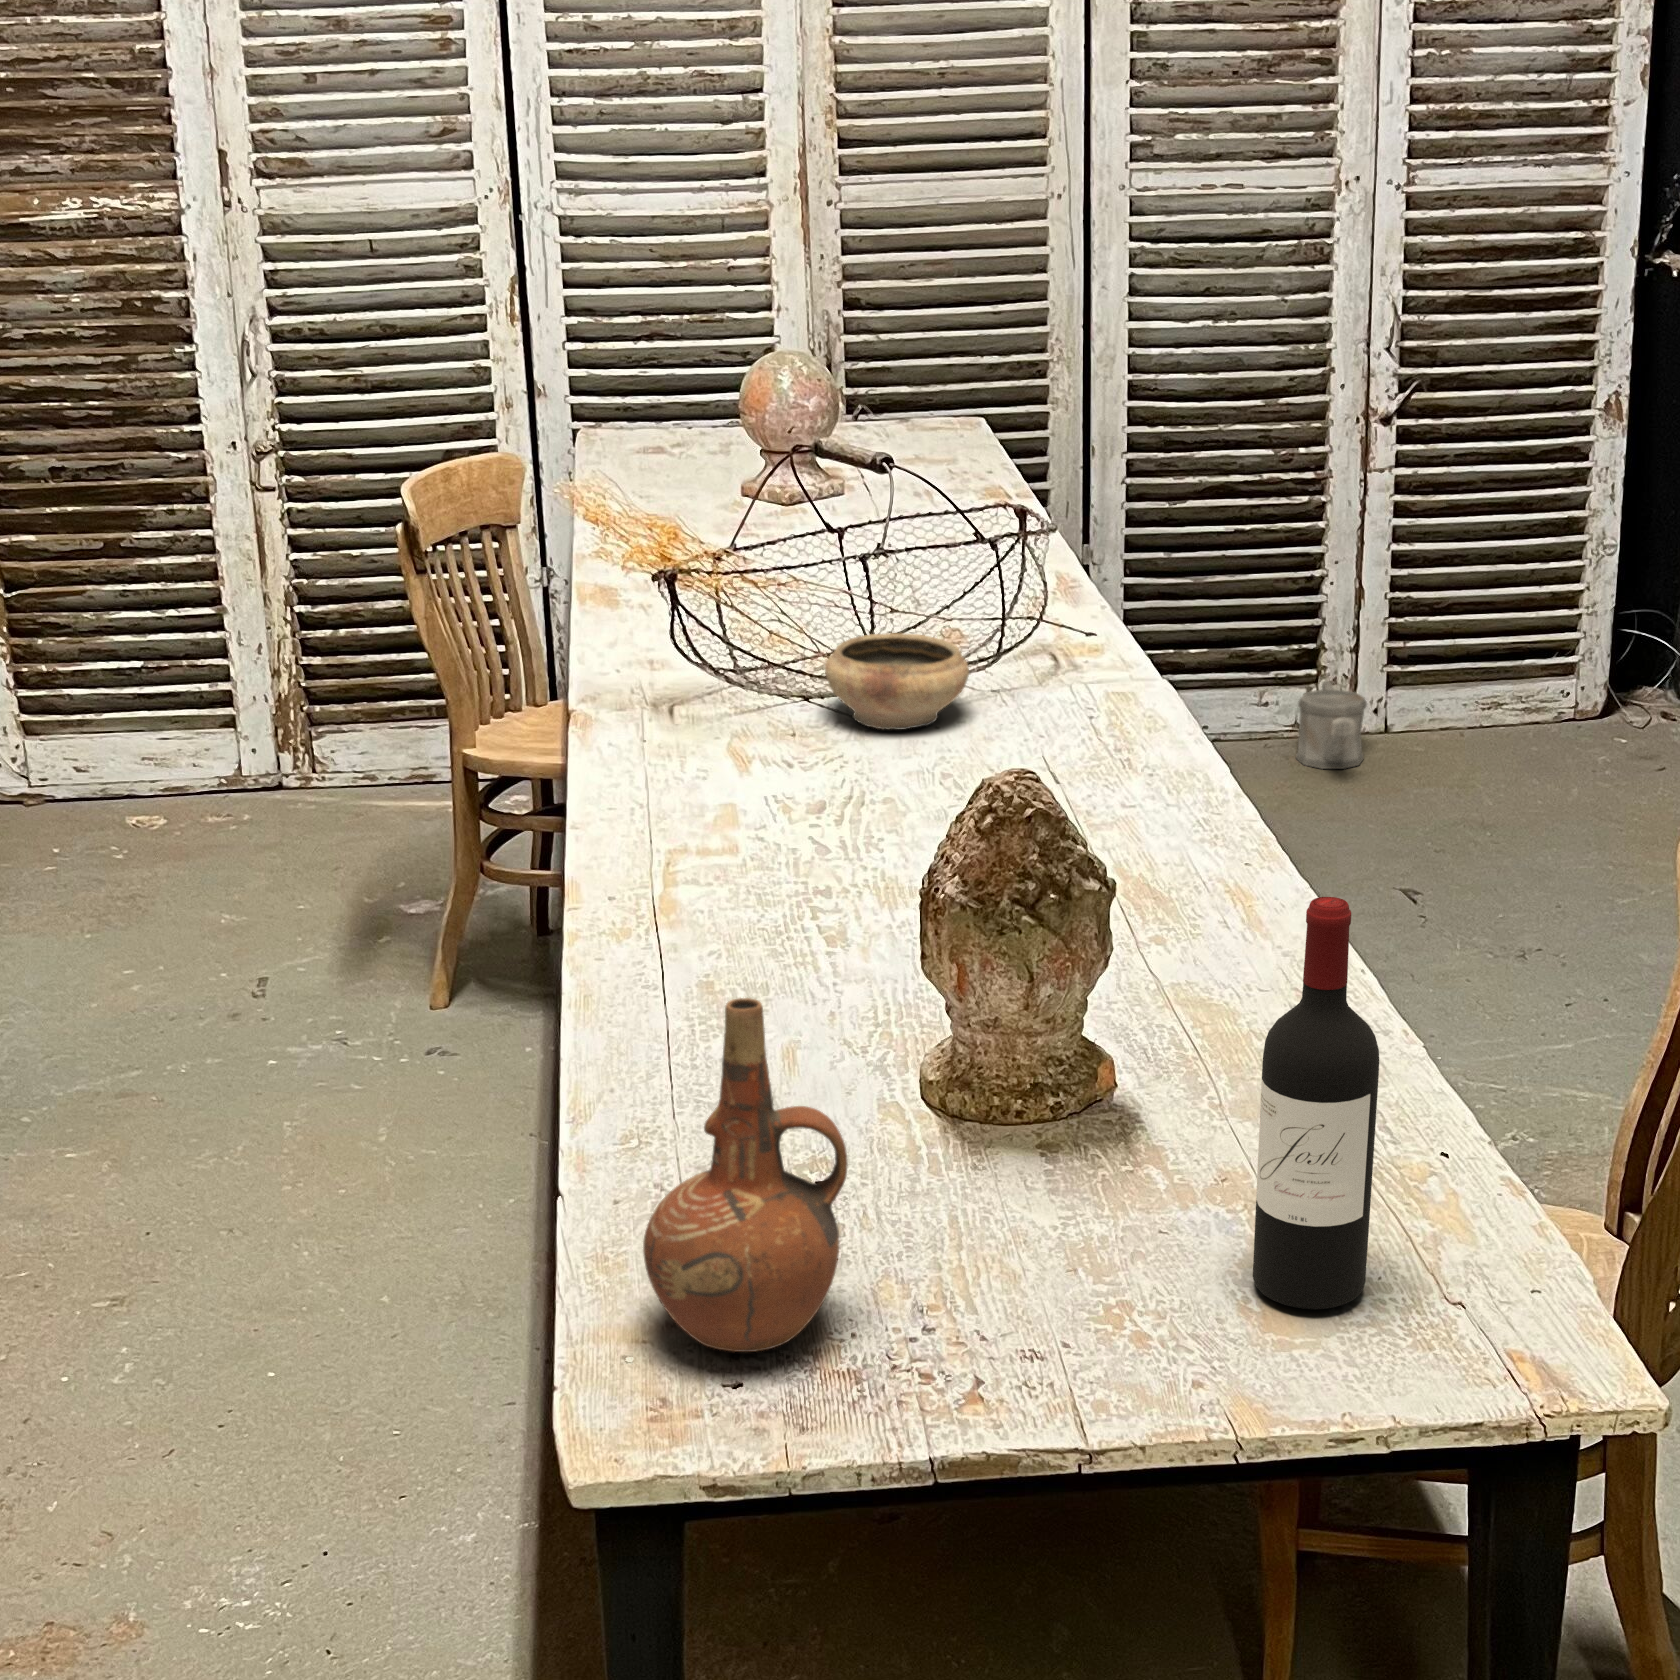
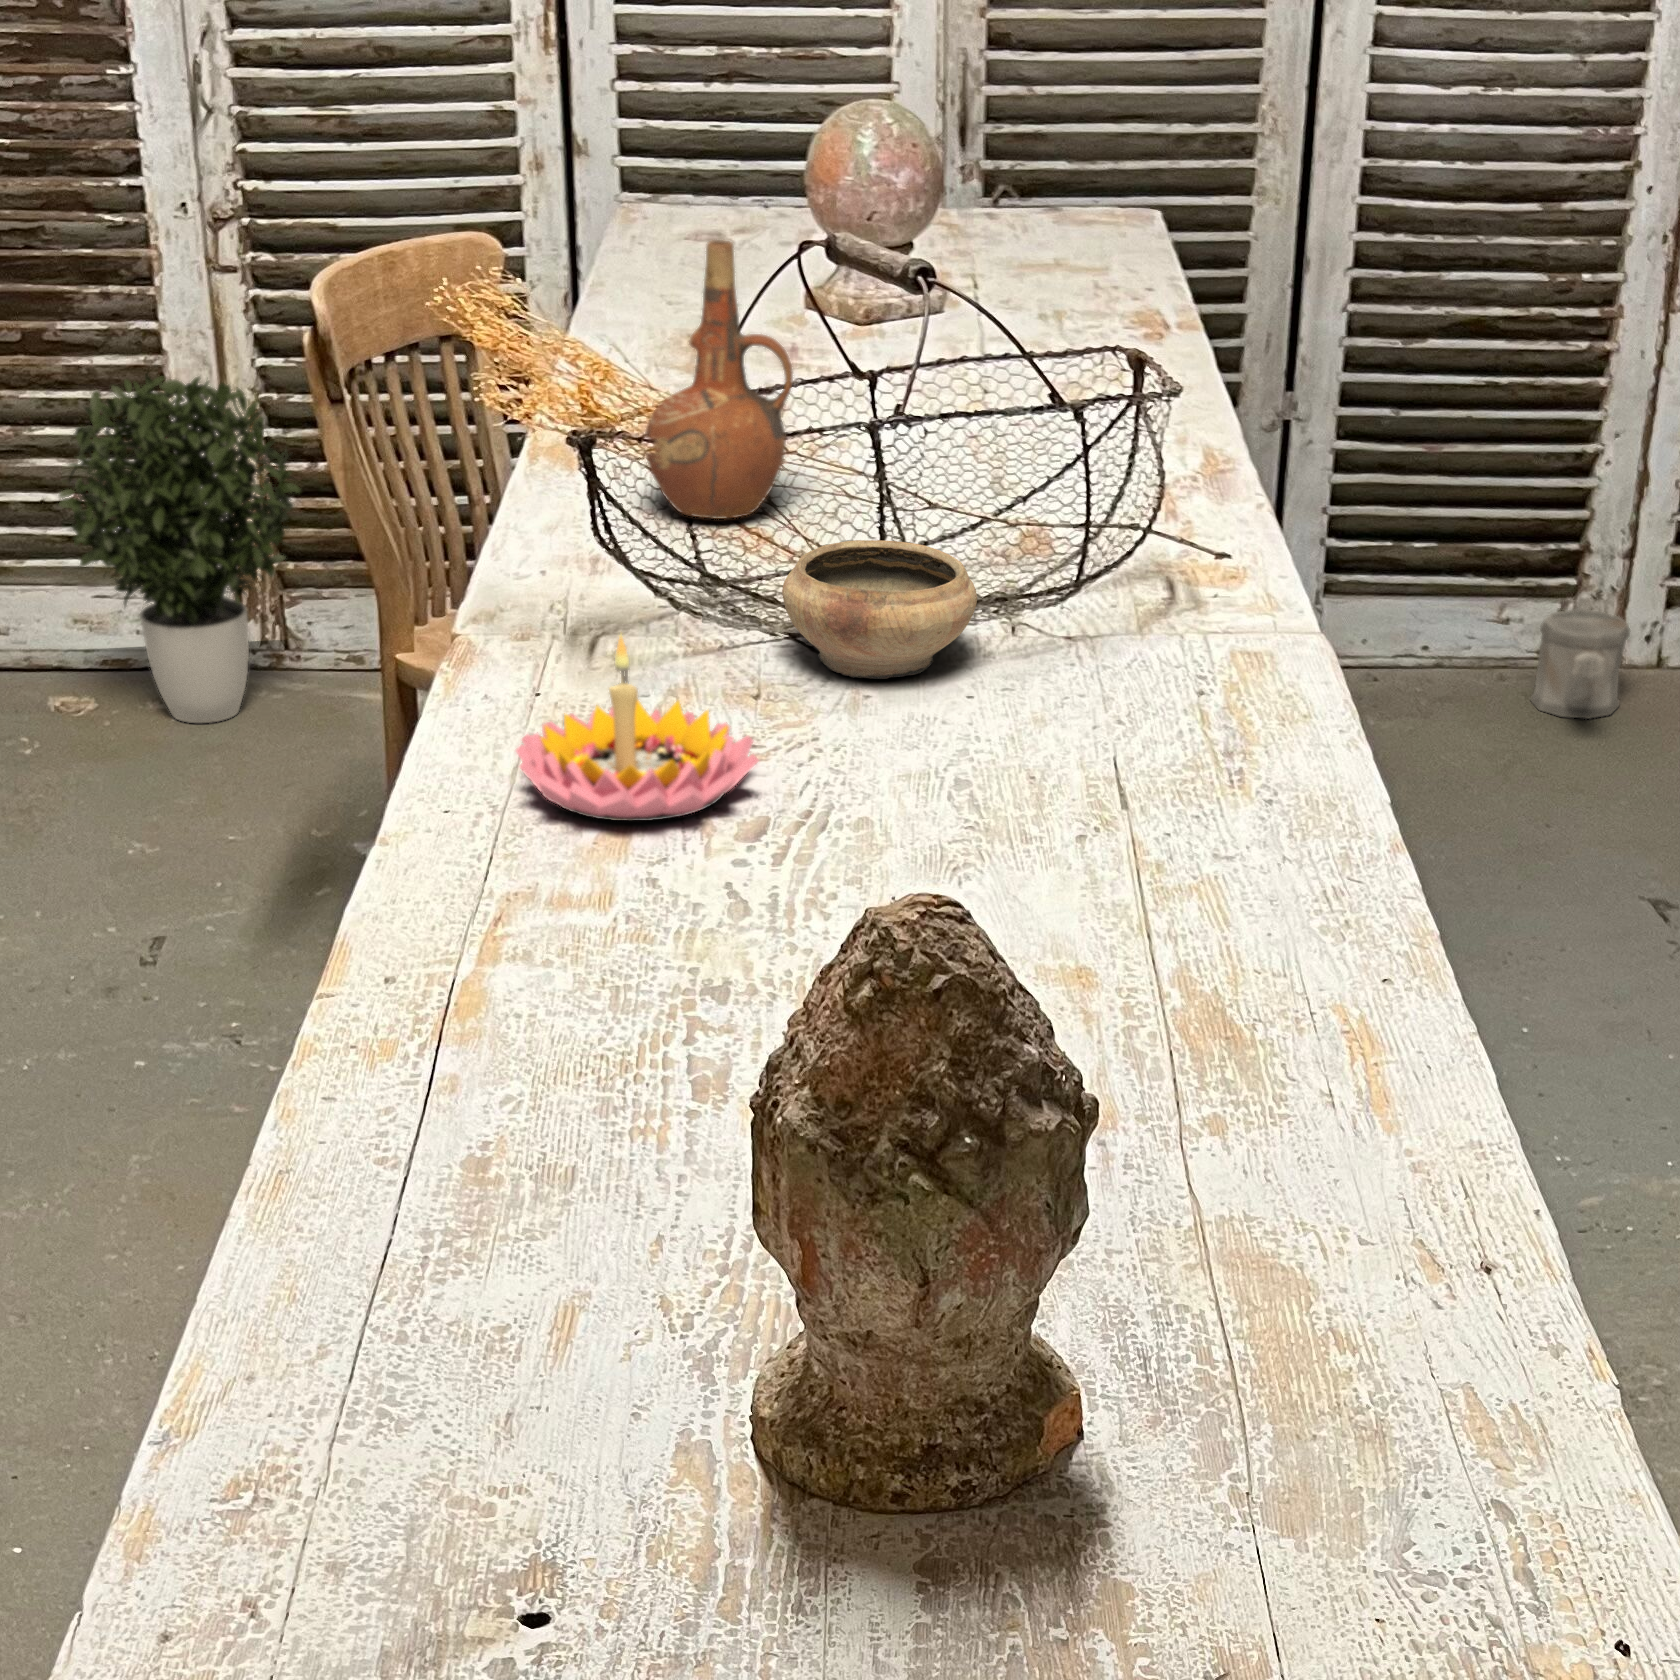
potted plant: none [144,566,335,833] -> present [59,374,301,723]
candle holder: none [658,696,842,832] -> present [516,636,758,821]
wine bottle: present [1253,897,1379,1310] -> none [1082,1057,1265,1626]
ceramic pitcher: present [643,998,848,1352] -> present [644,240,793,519]

